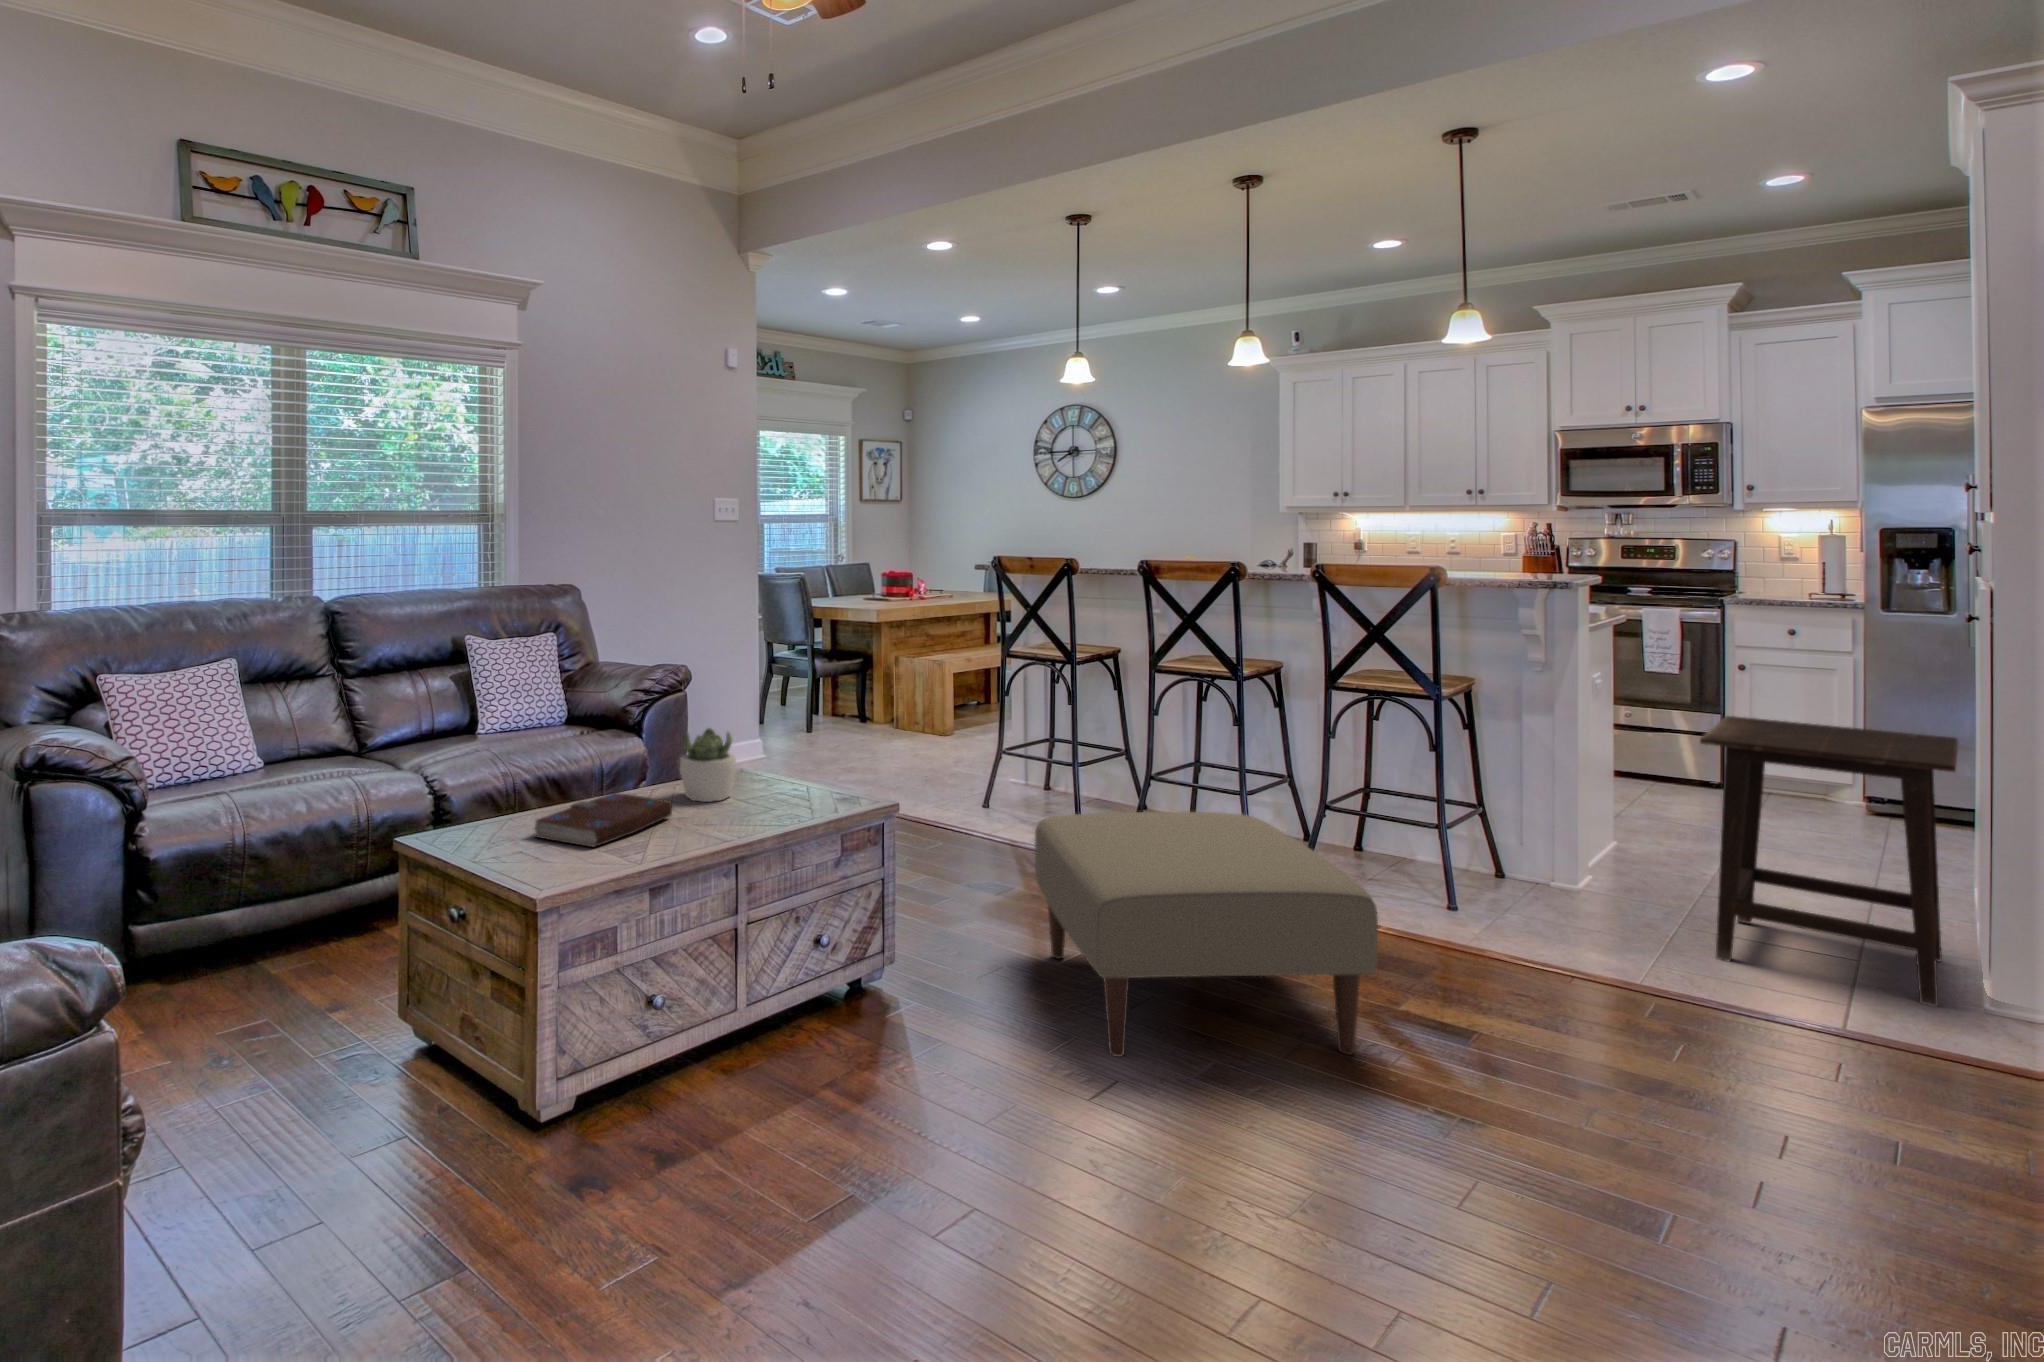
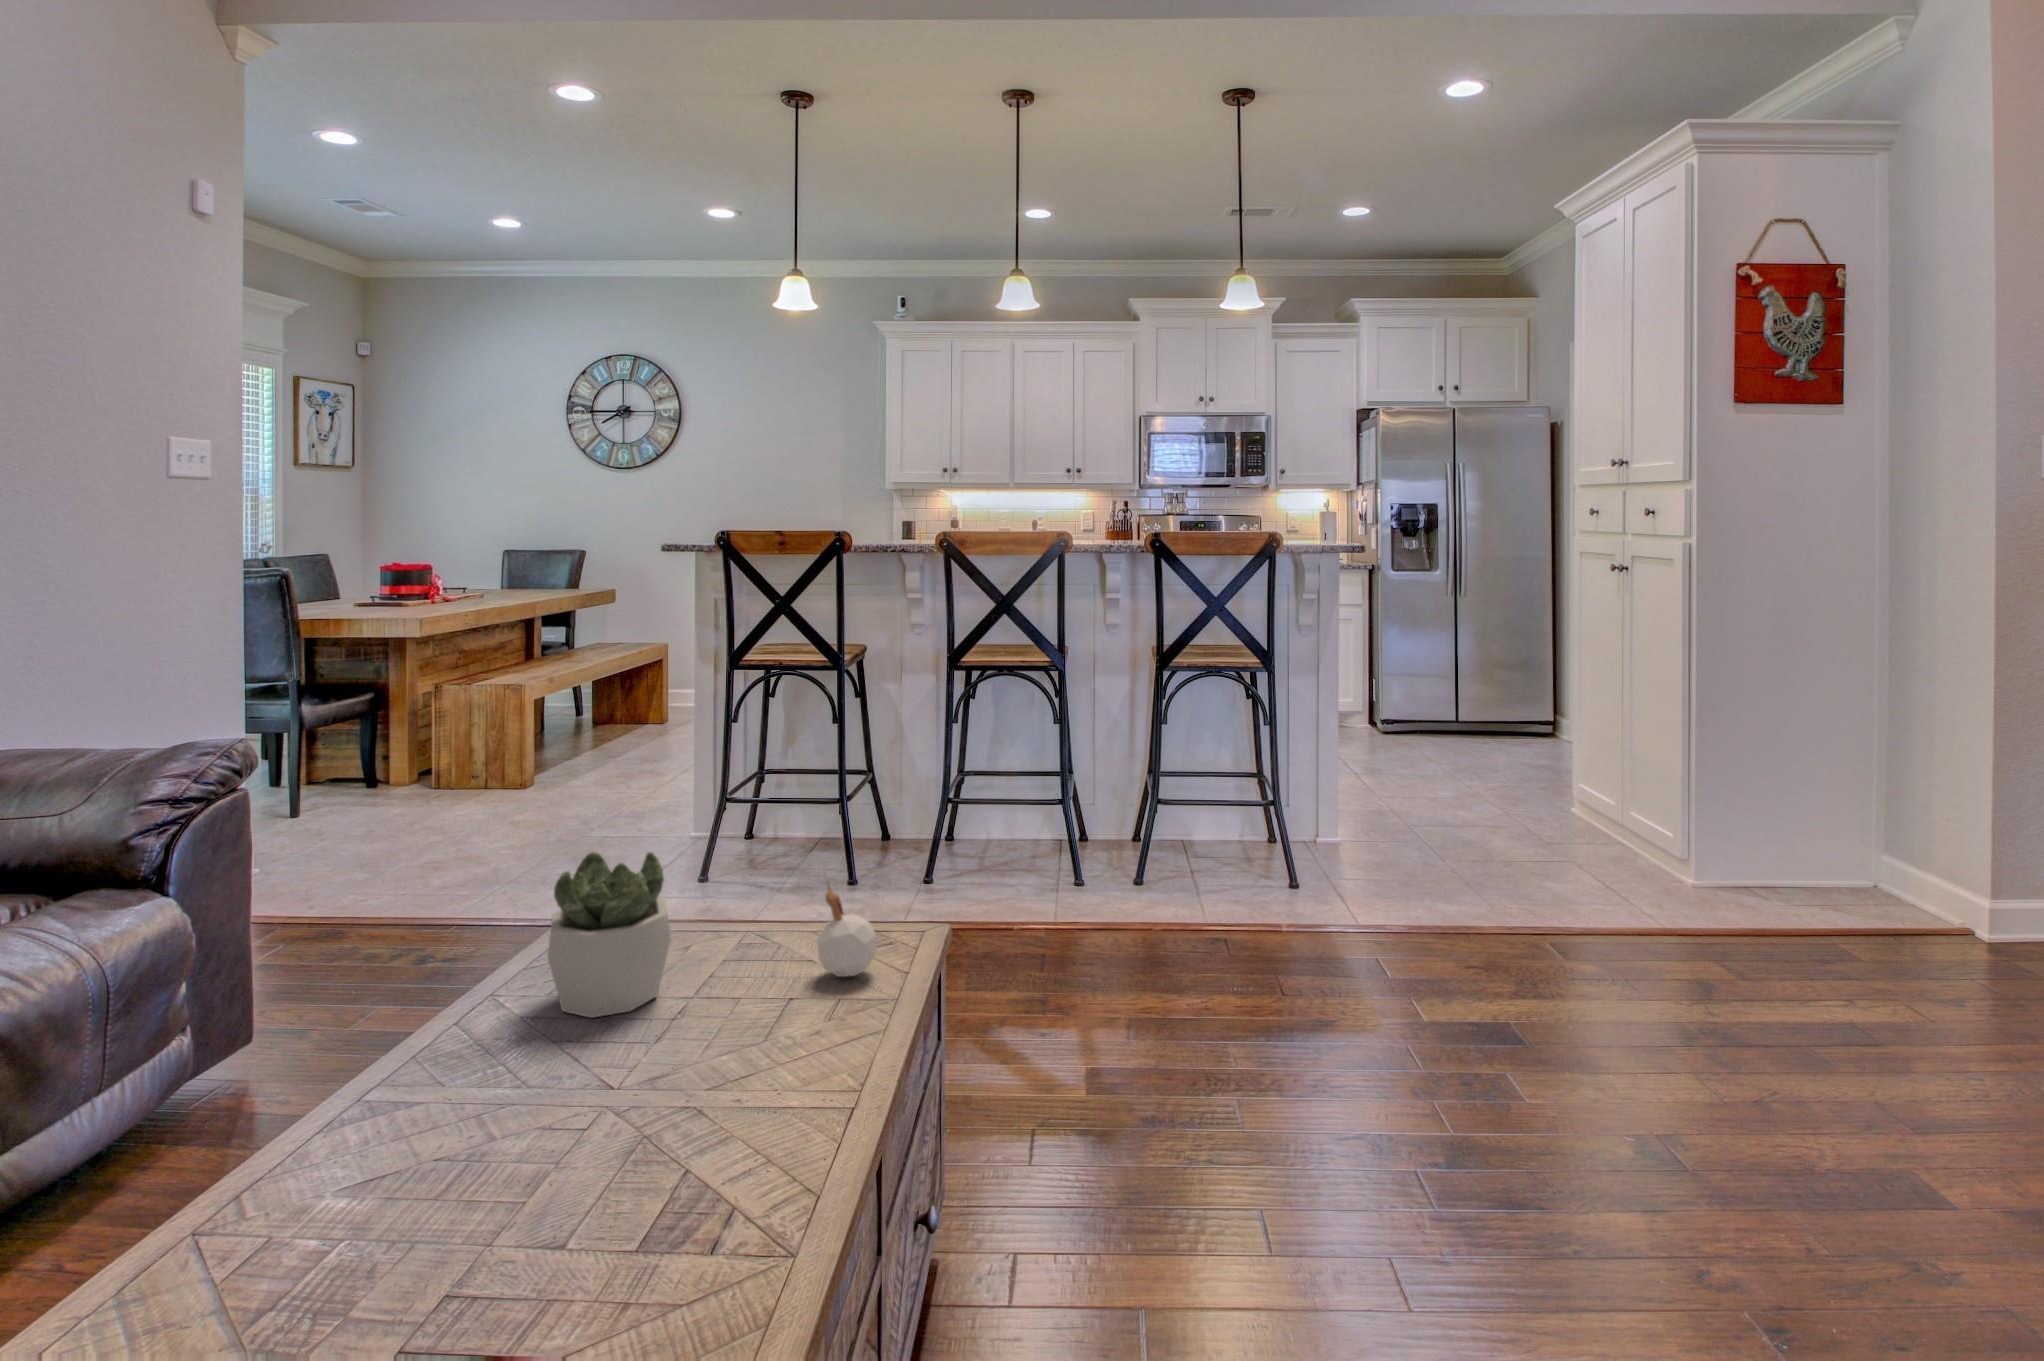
side table: present [1700,716,1958,1007] -> none [1452,656,1662,872]
candle: none [789,755,819,813] -> present [817,881,877,977]
book: present [535,793,672,847] -> none [342,1040,635,1290]
ottoman: present [1035,812,1378,1057] -> none [1084,822,1547,1207]

